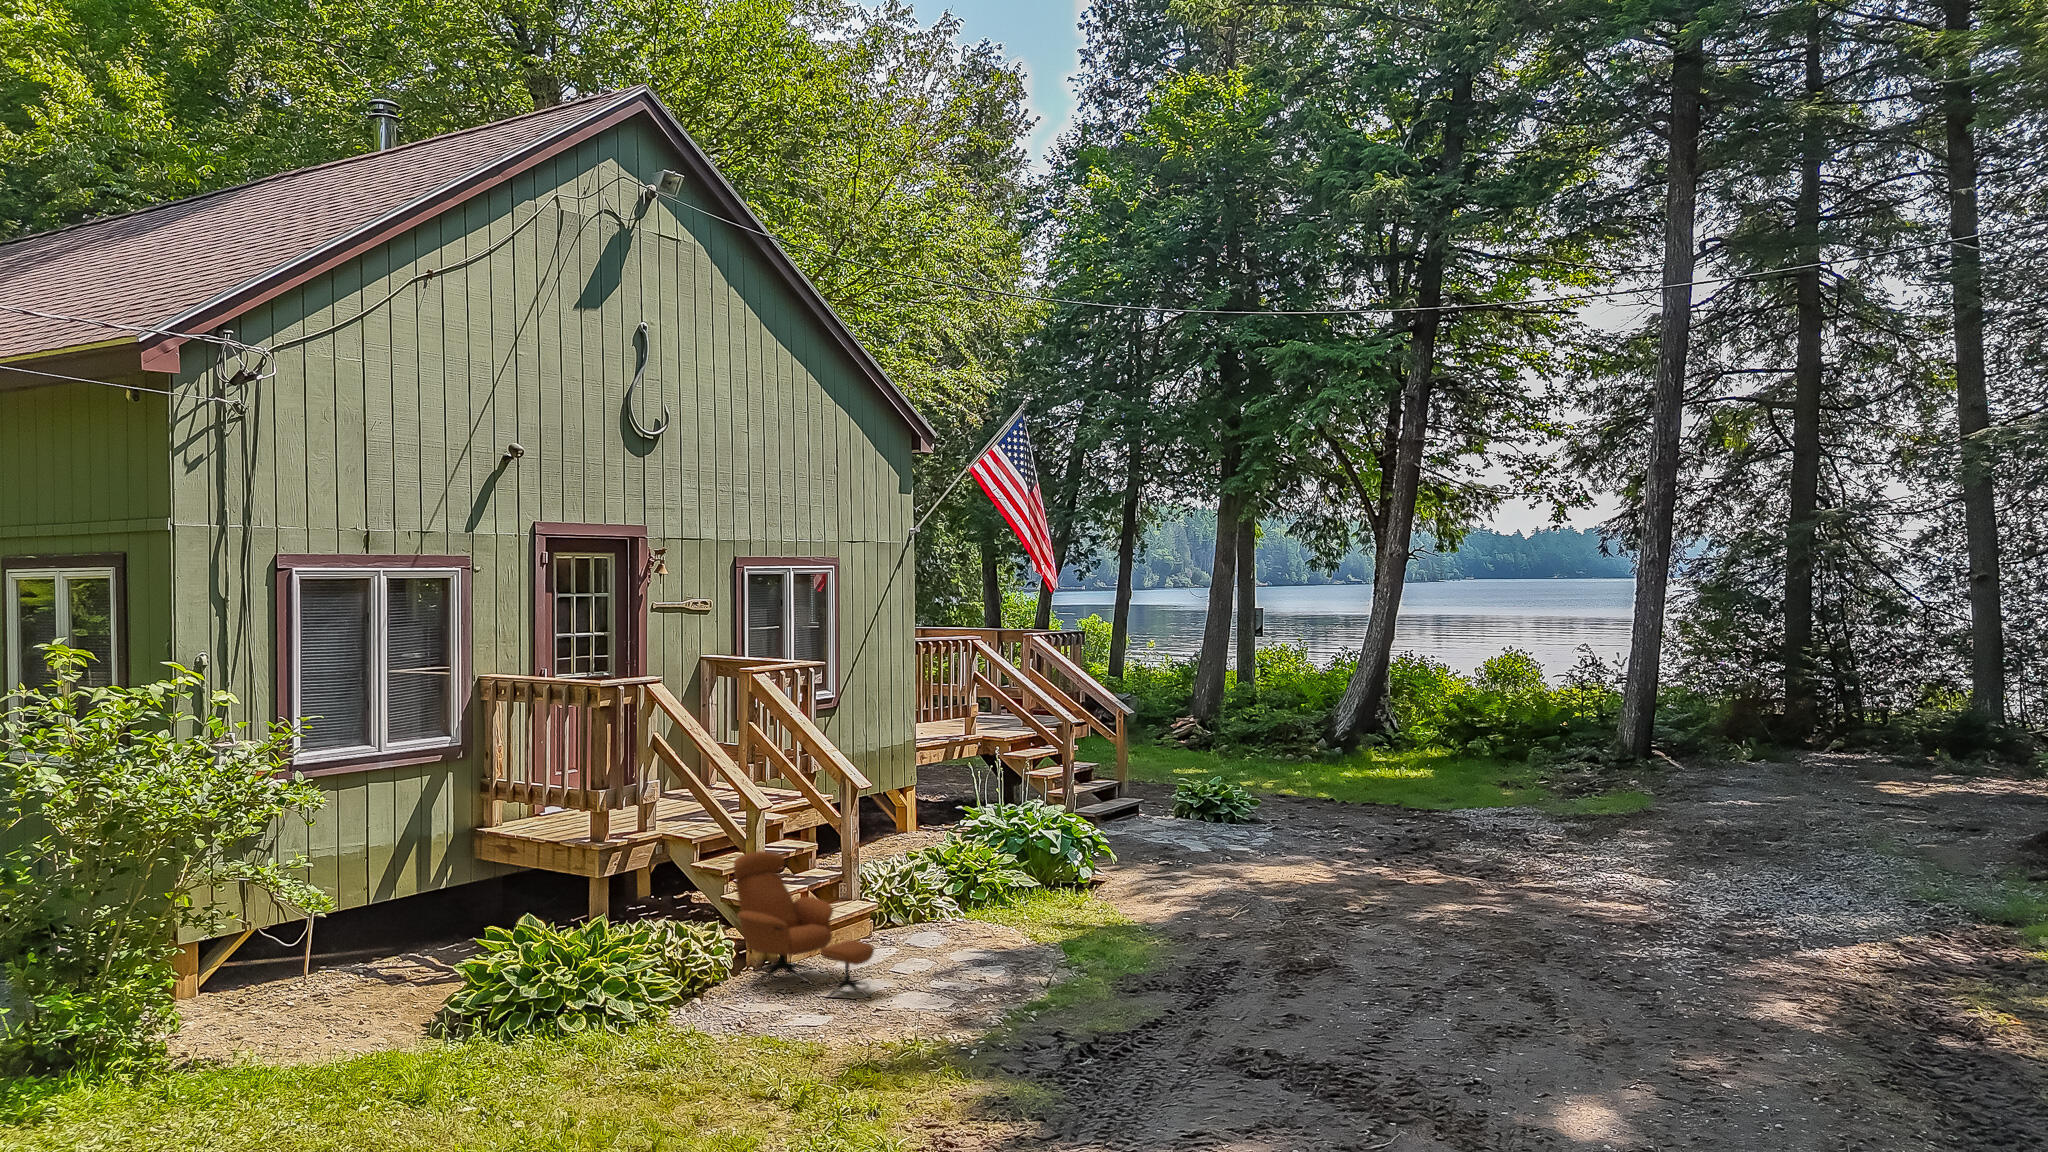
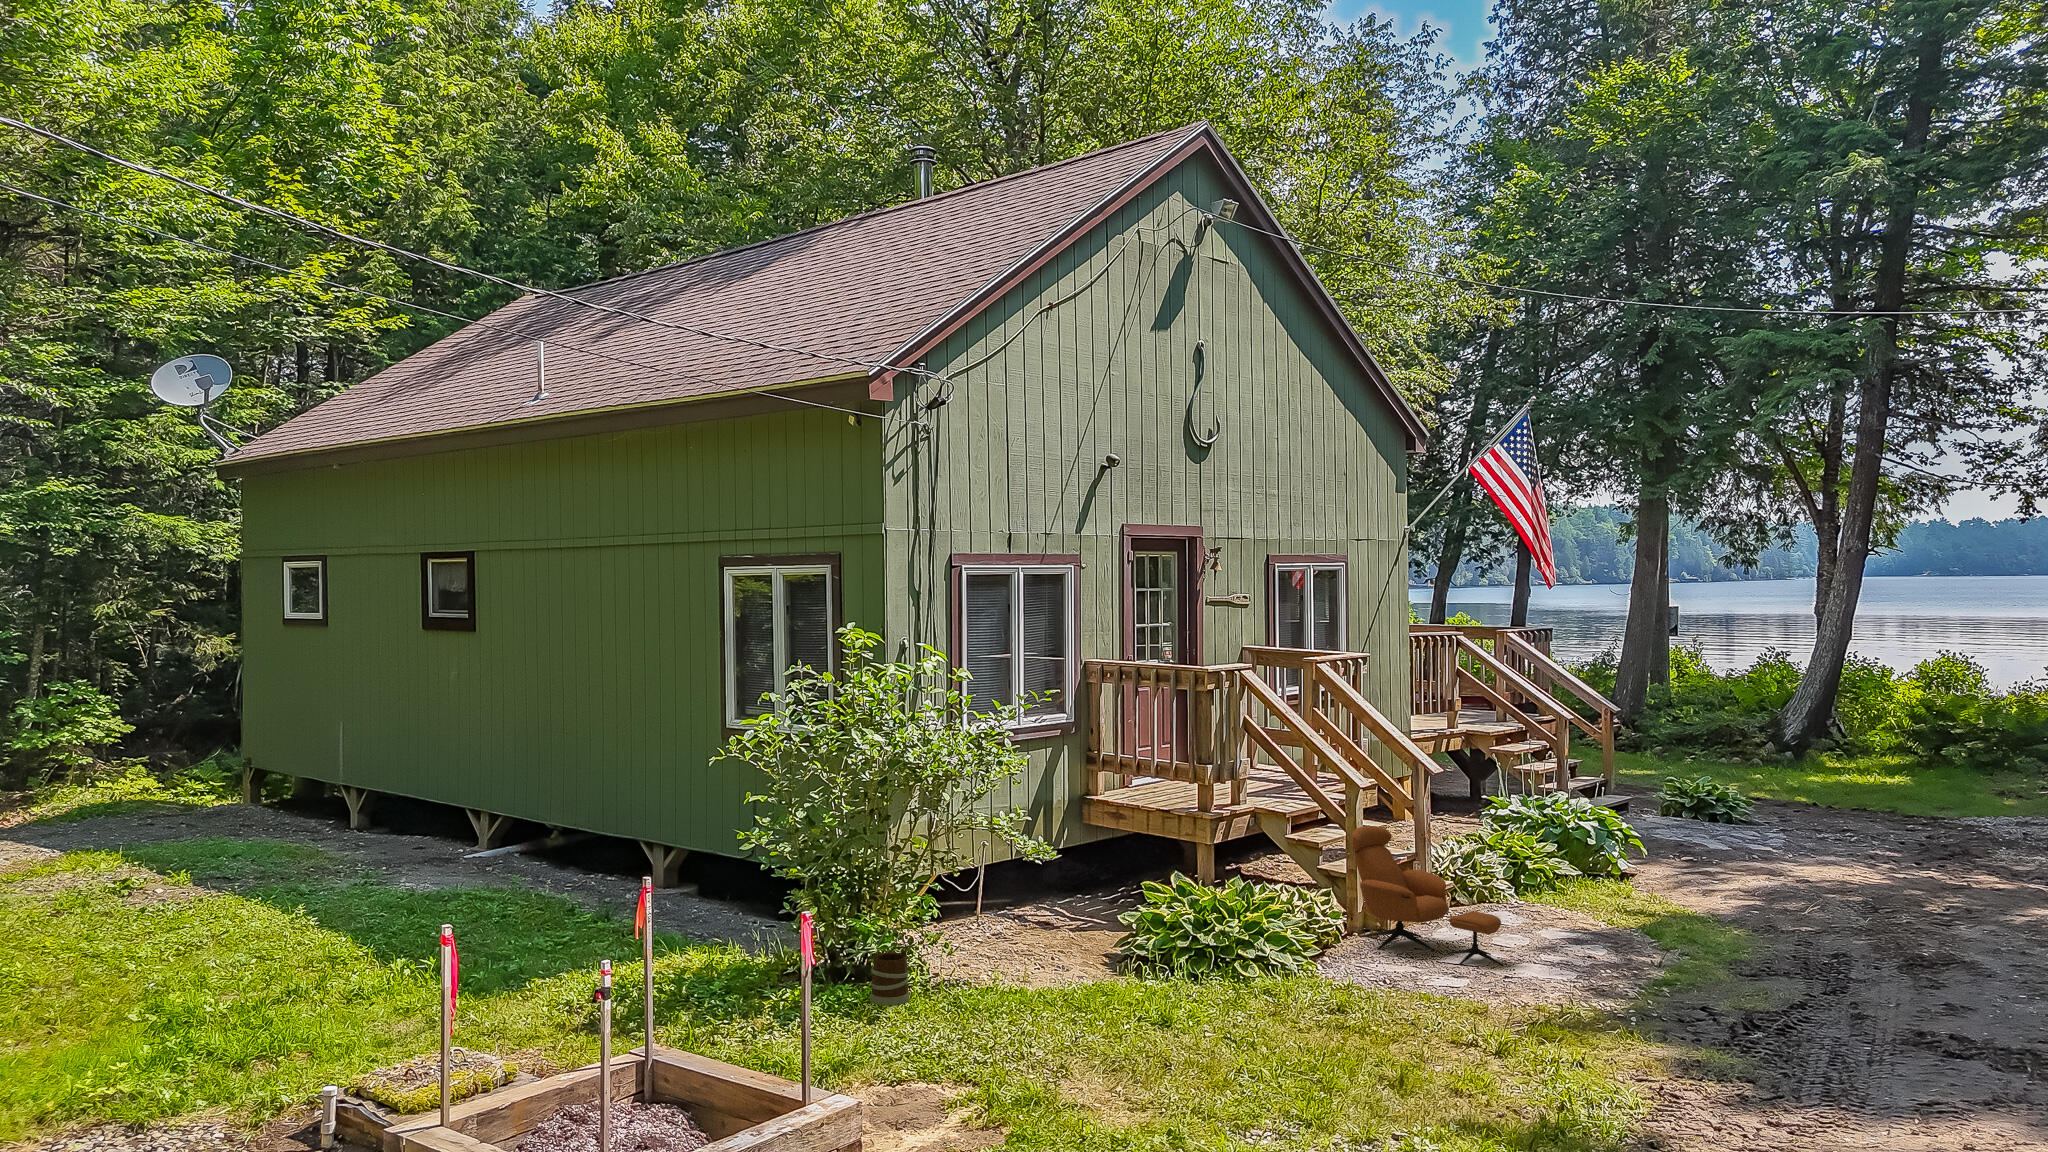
wooden bucket: none [43,1005,100,1098] -> present [870,929,910,1005]

